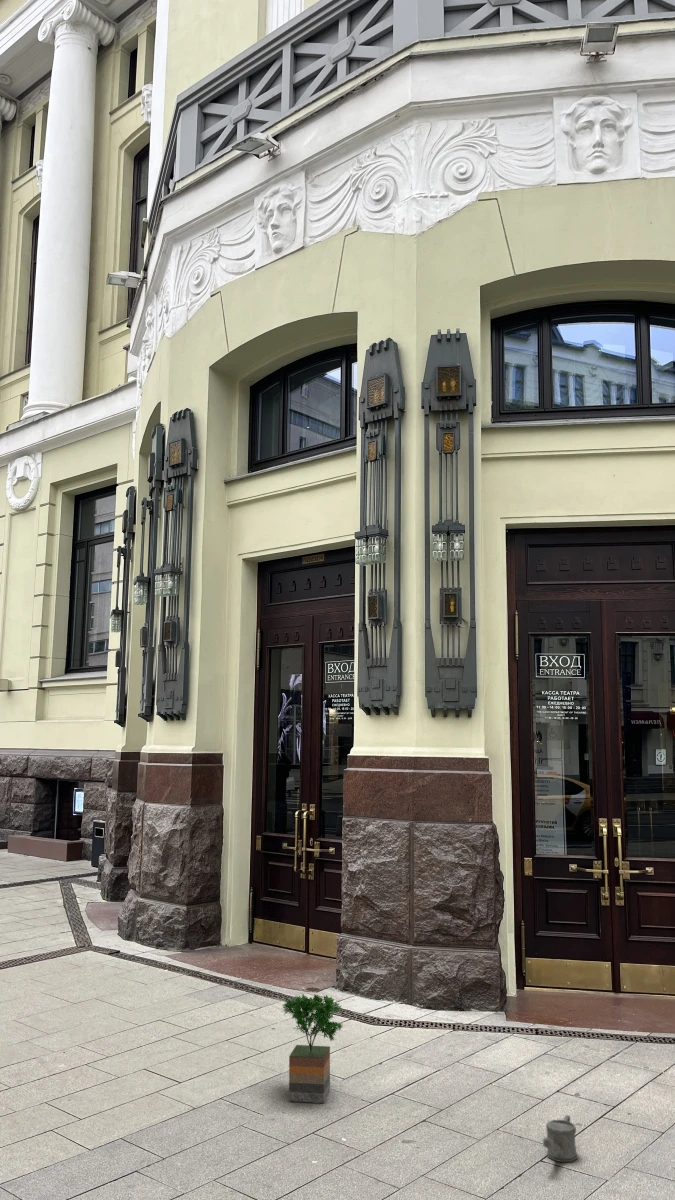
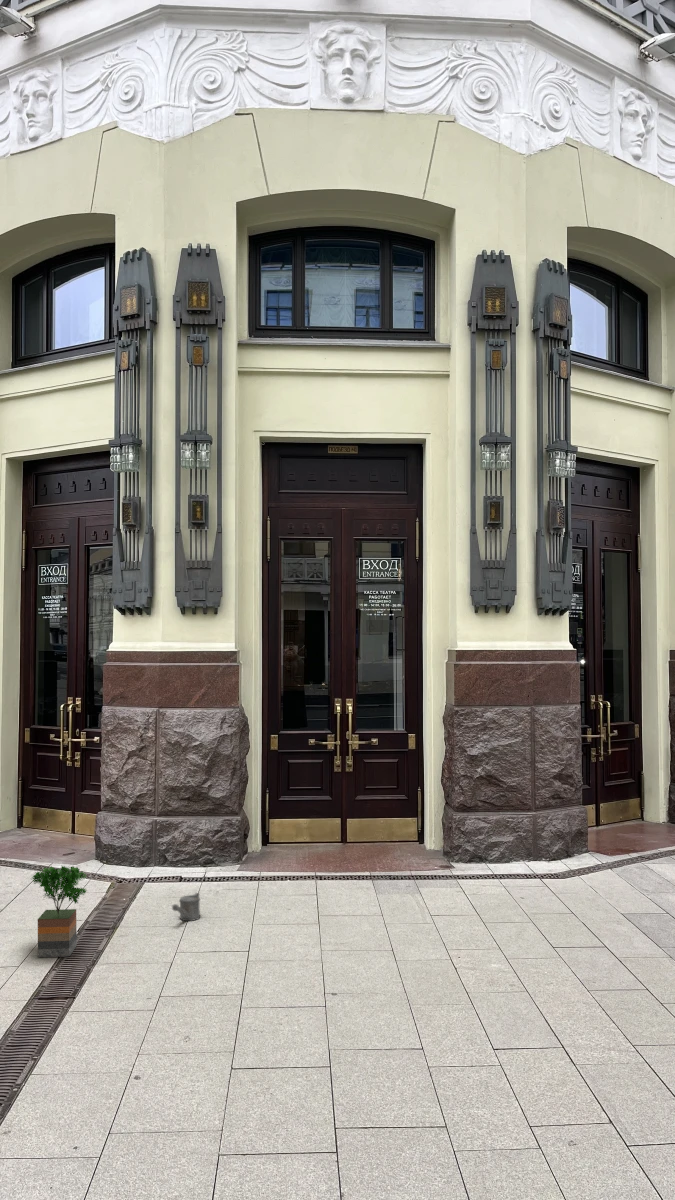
watering can: present [543,1115,577,1162] -> present [172,893,200,921]

